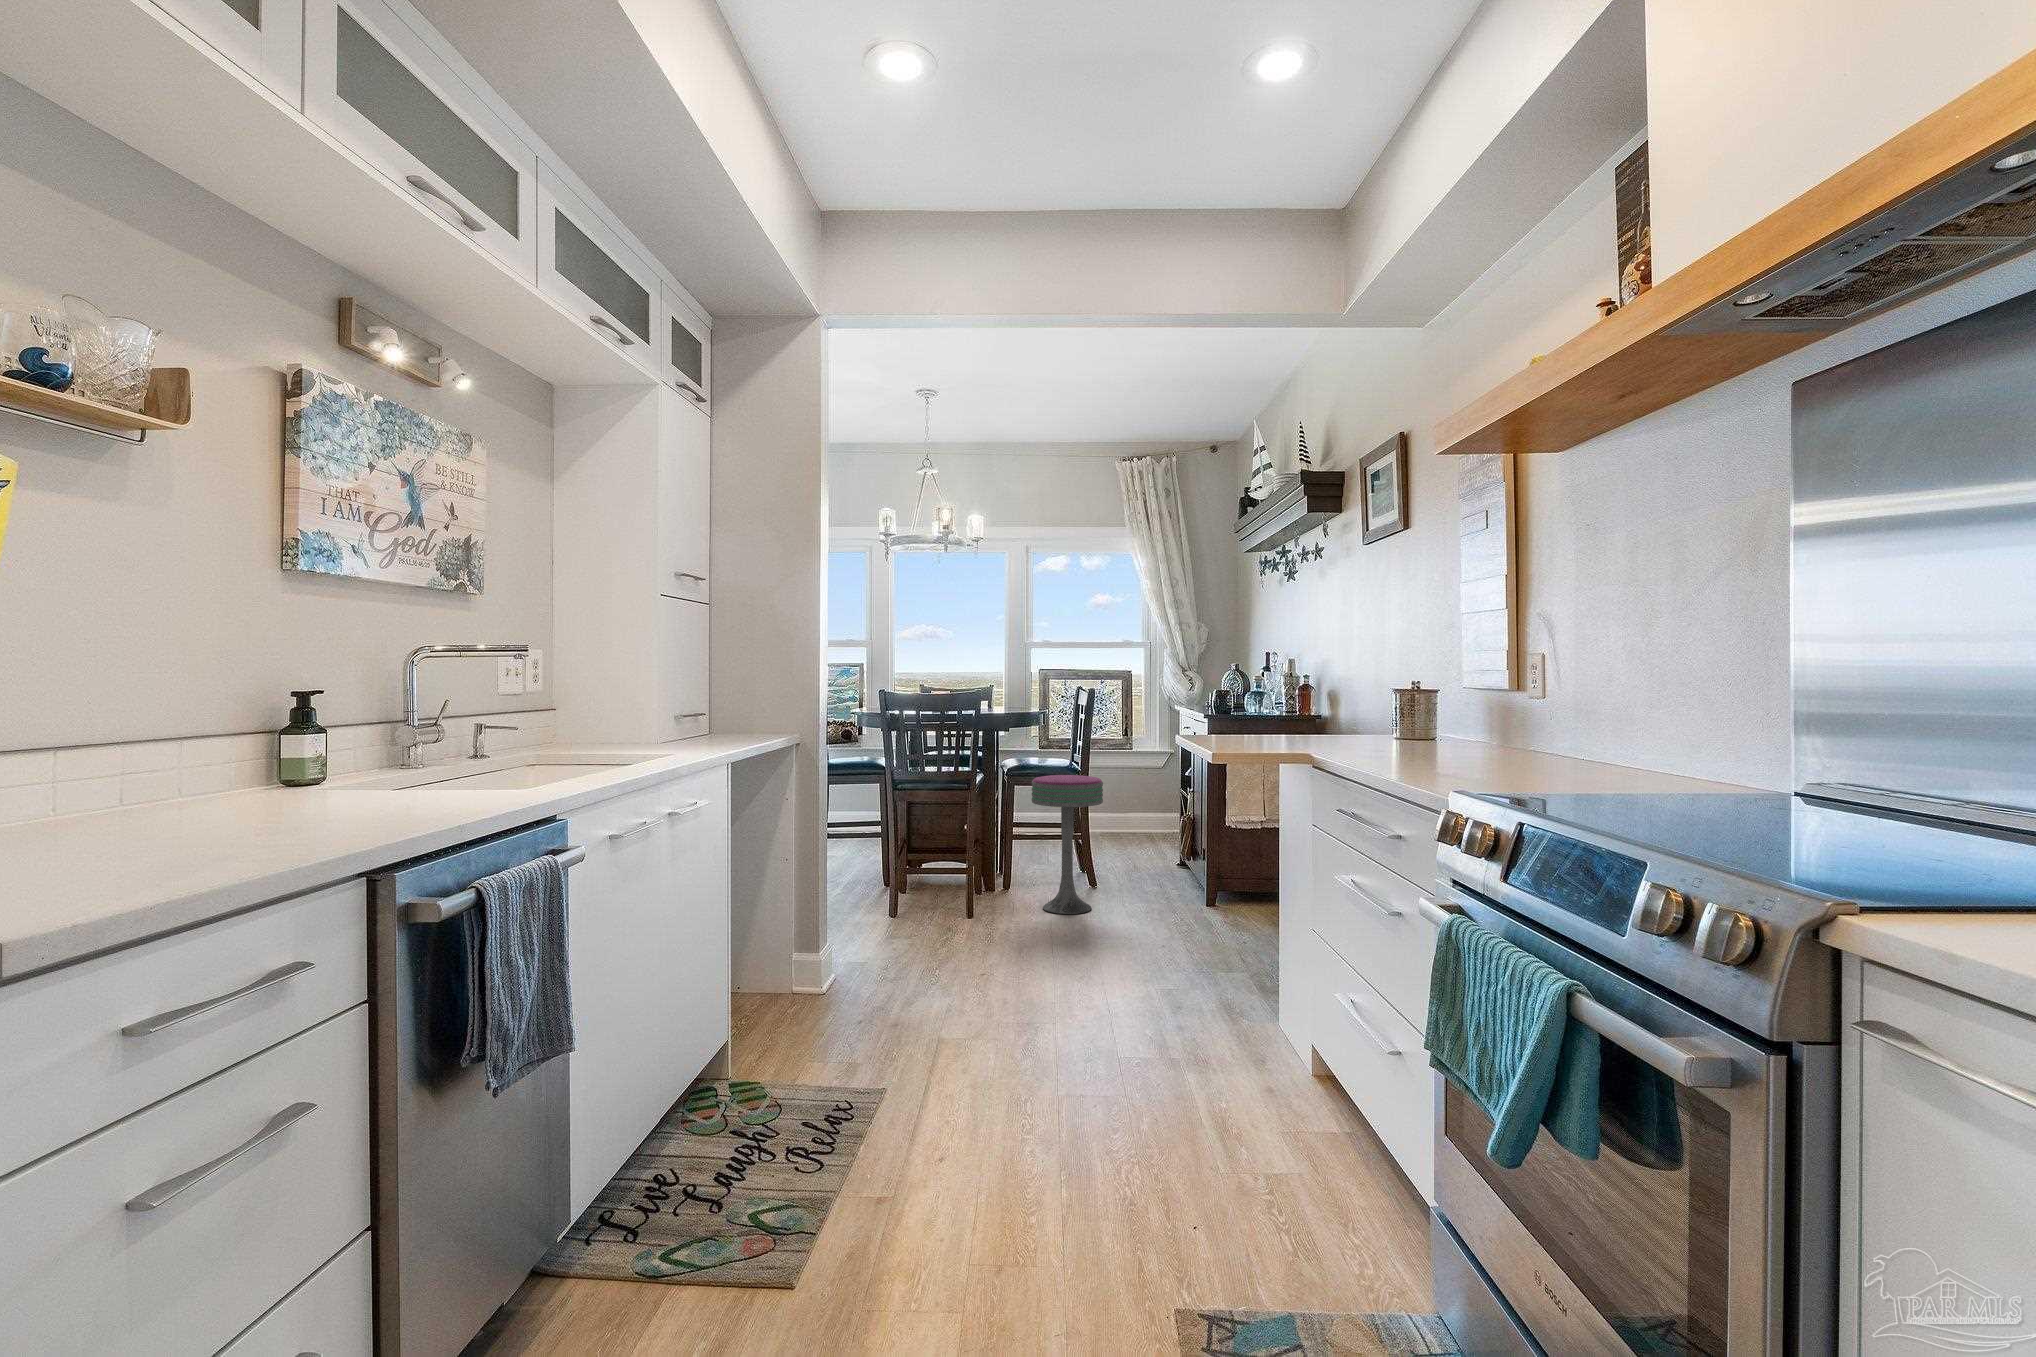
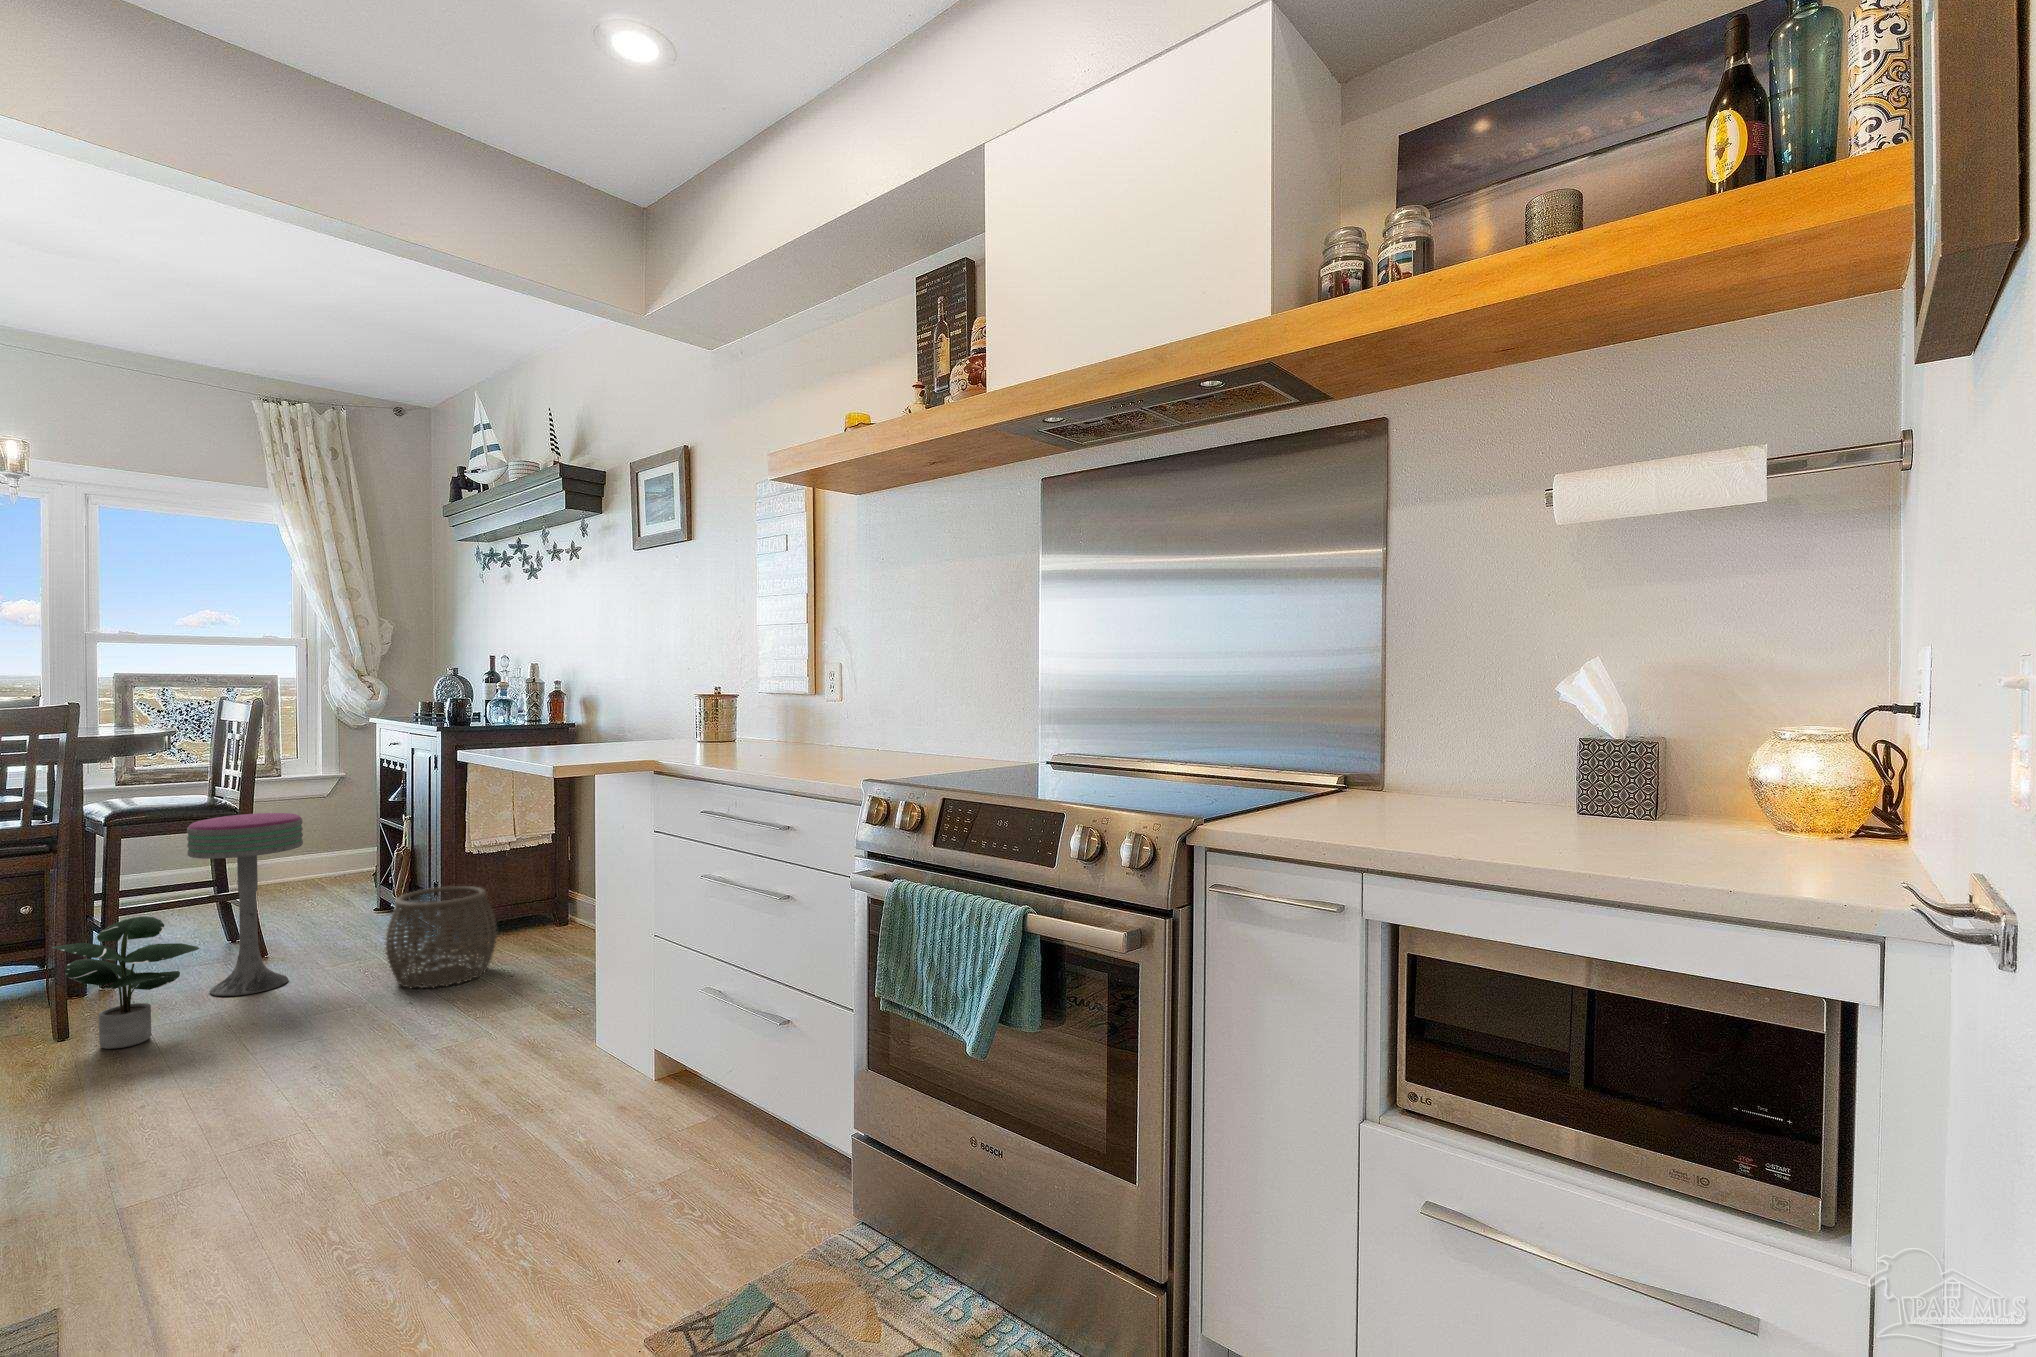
potted plant: none [944,841,1024,934] -> present [52,917,200,1049]
woven basket: none [1148,853,1235,941] -> present [385,886,497,988]

